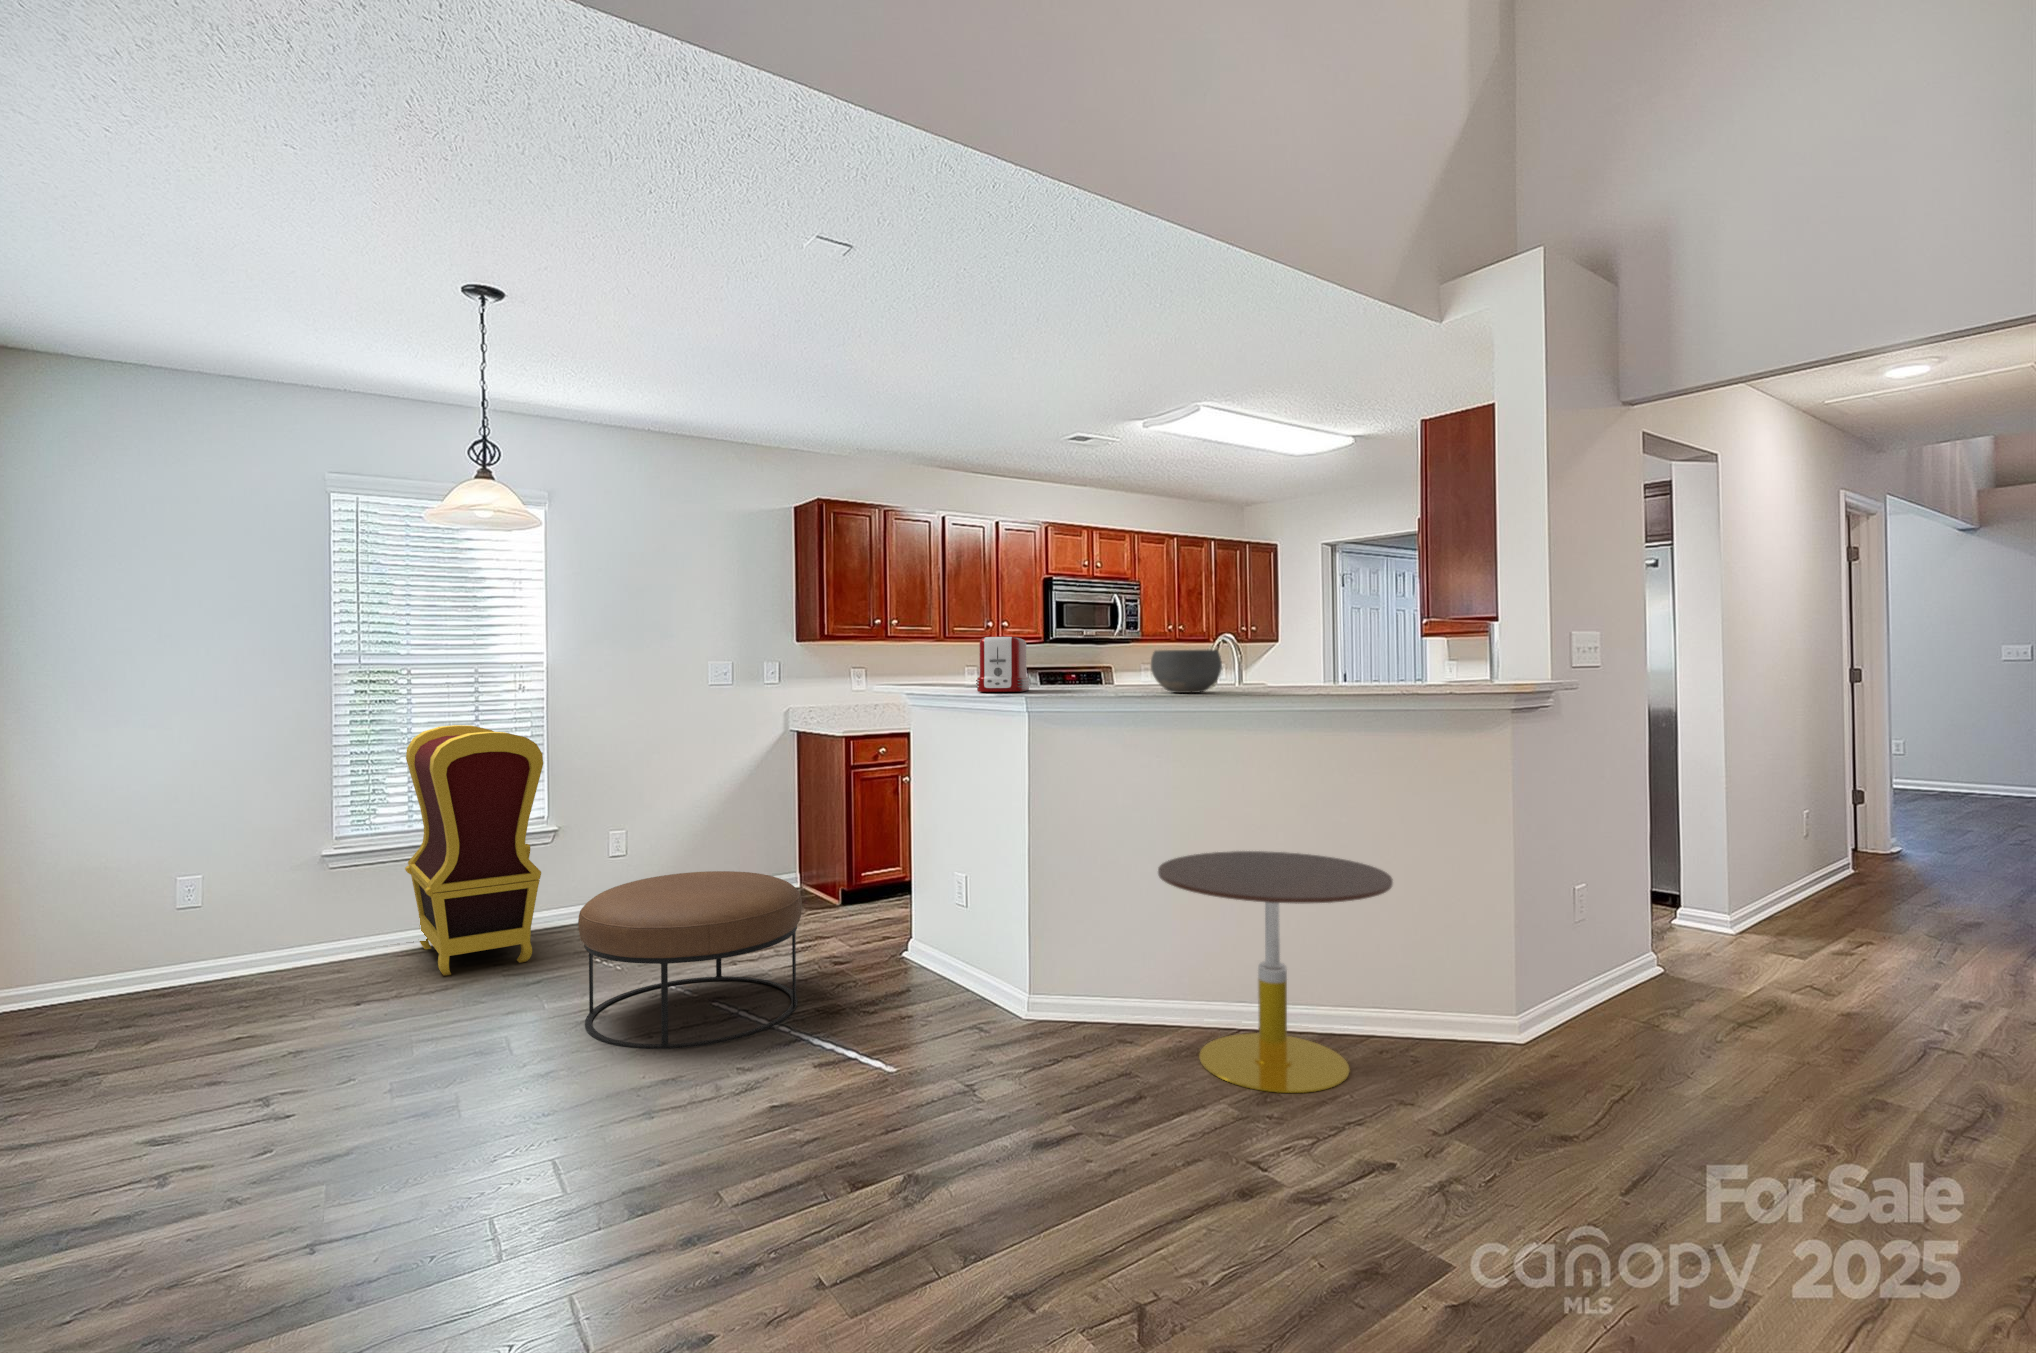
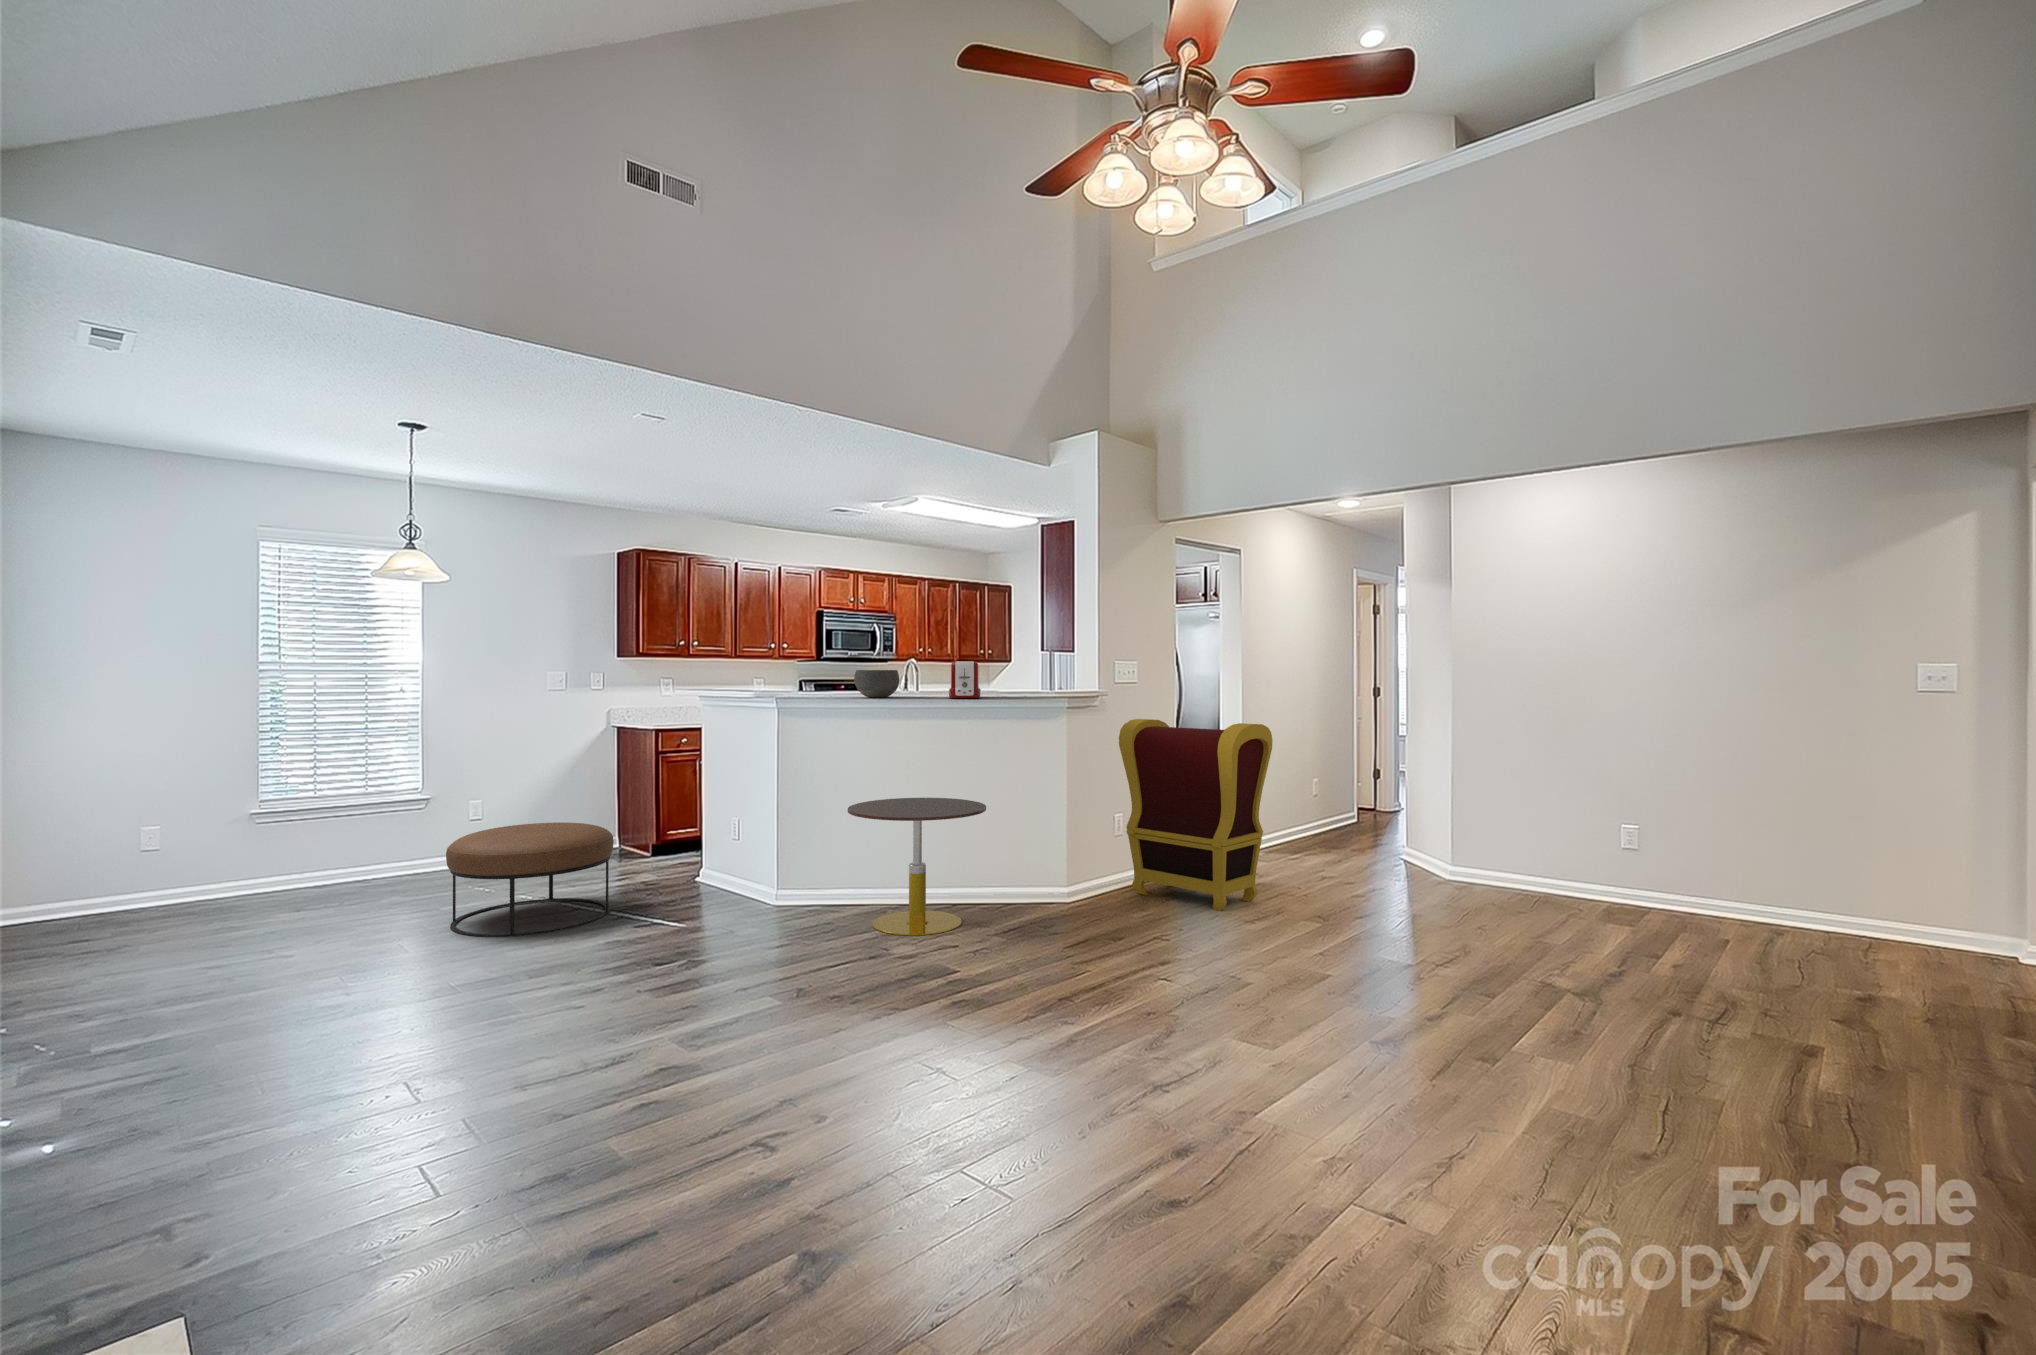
toaster: present [976,637,1030,692] -> present [949,661,981,698]
armchair: present [405,725,543,976] -> present [1119,719,1273,911]

